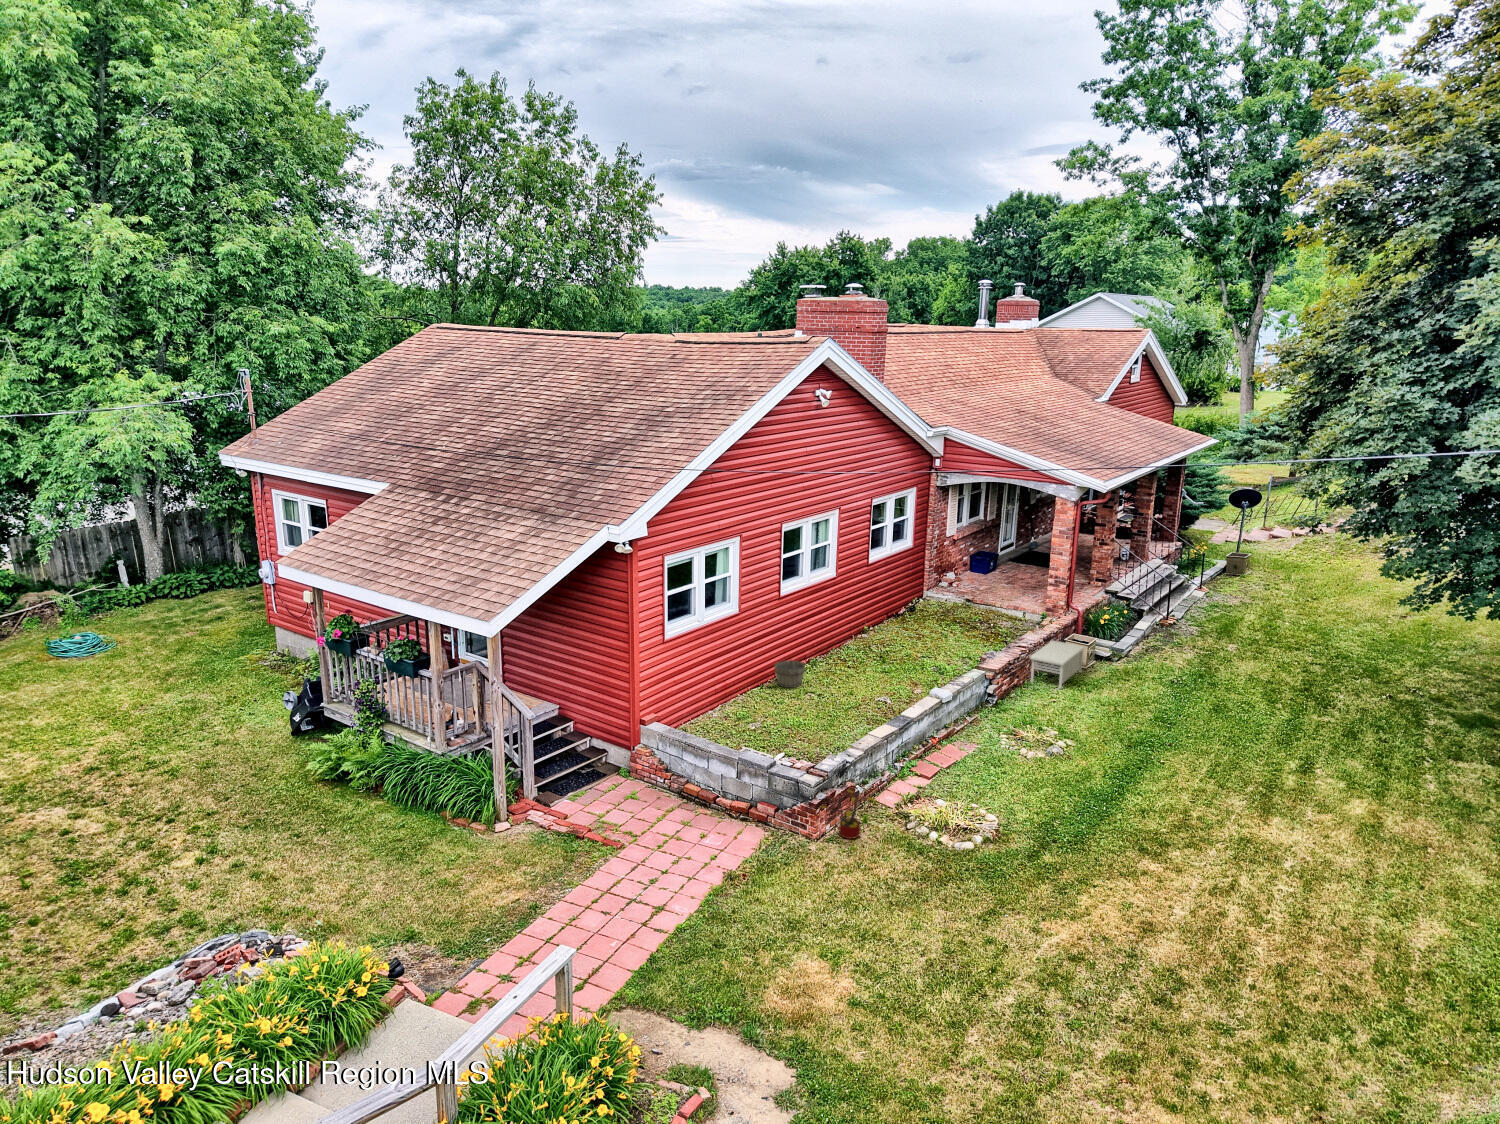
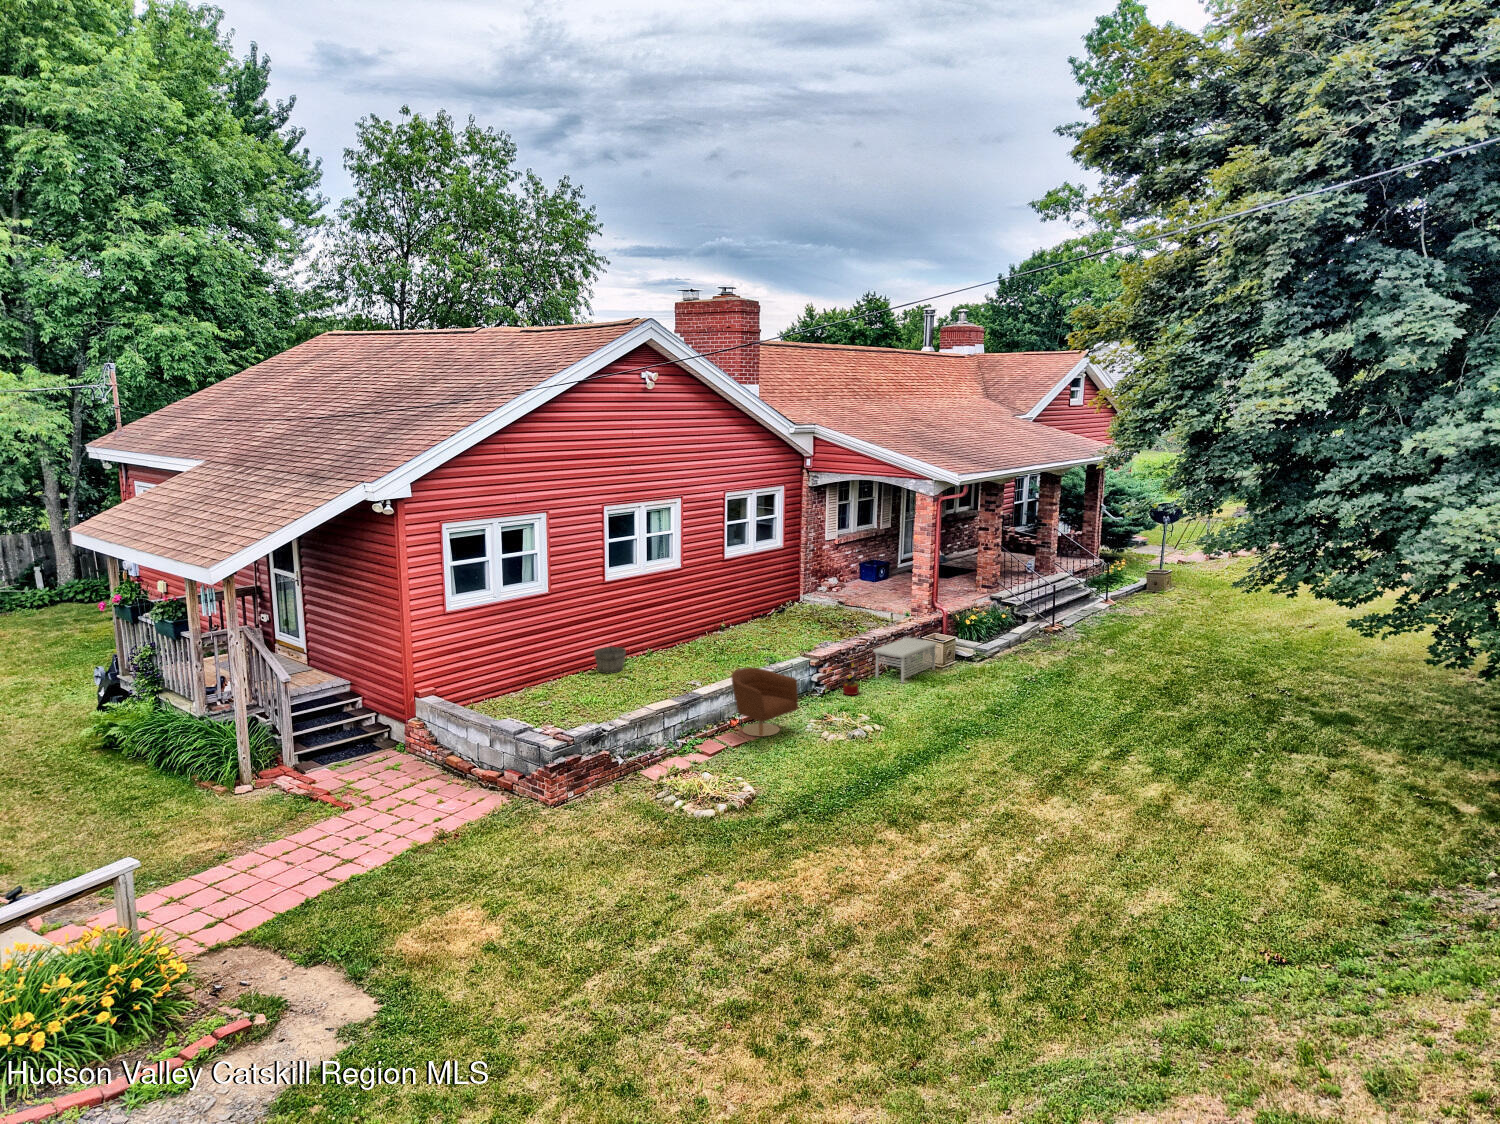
armchair: none [932,686,995,754] -> present [732,667,798,737]
decorative plant: present [822,790,875,839] -> present [841,663,859,695]

